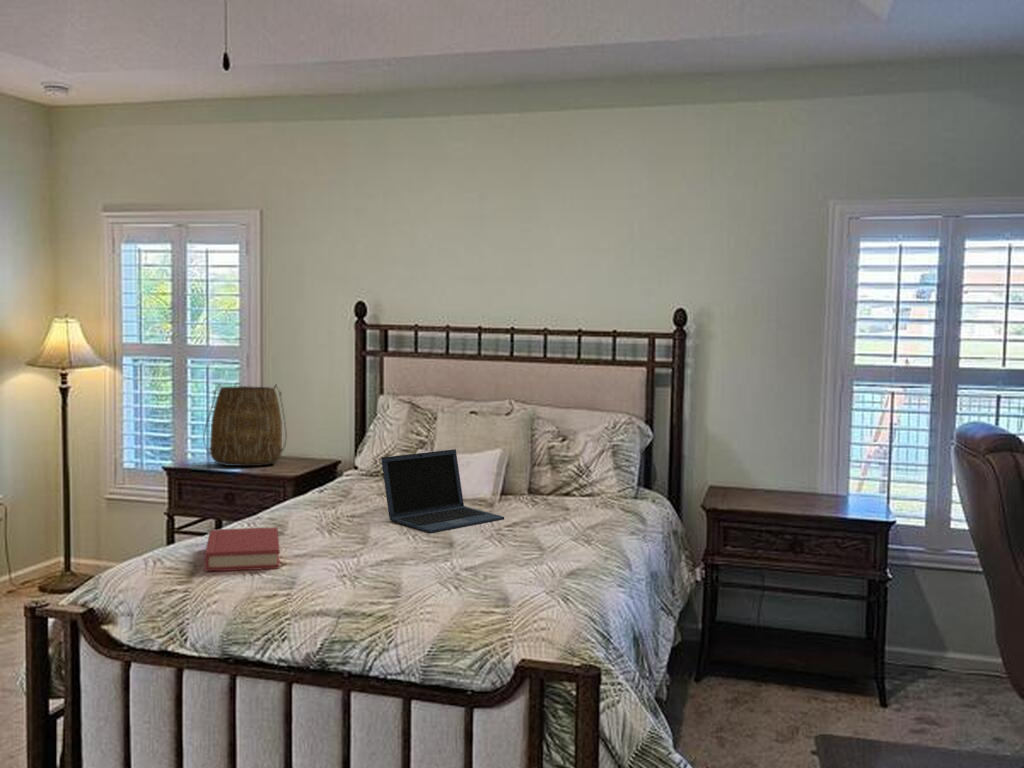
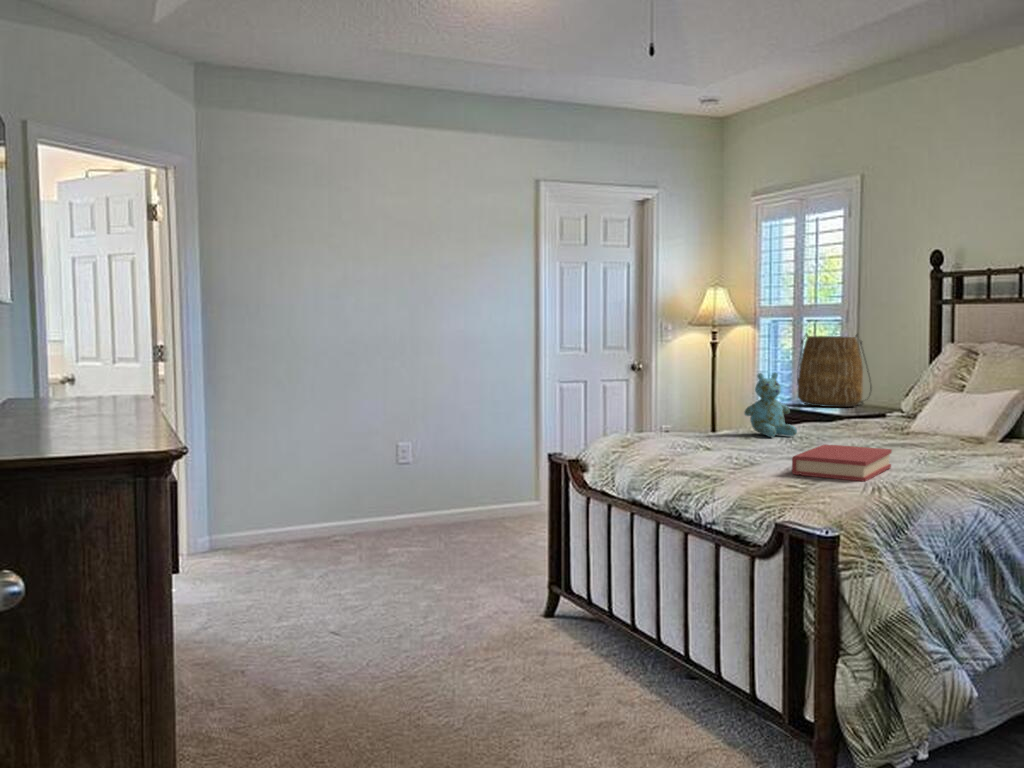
laptop: present [381,449,504,533] -> none [853,379,975,448]
stuffed bear: none [277,455,334,533] -> present [744,373,797,437]
hardback book: present [205,527,280,571] -> present [792,445,892,481]

